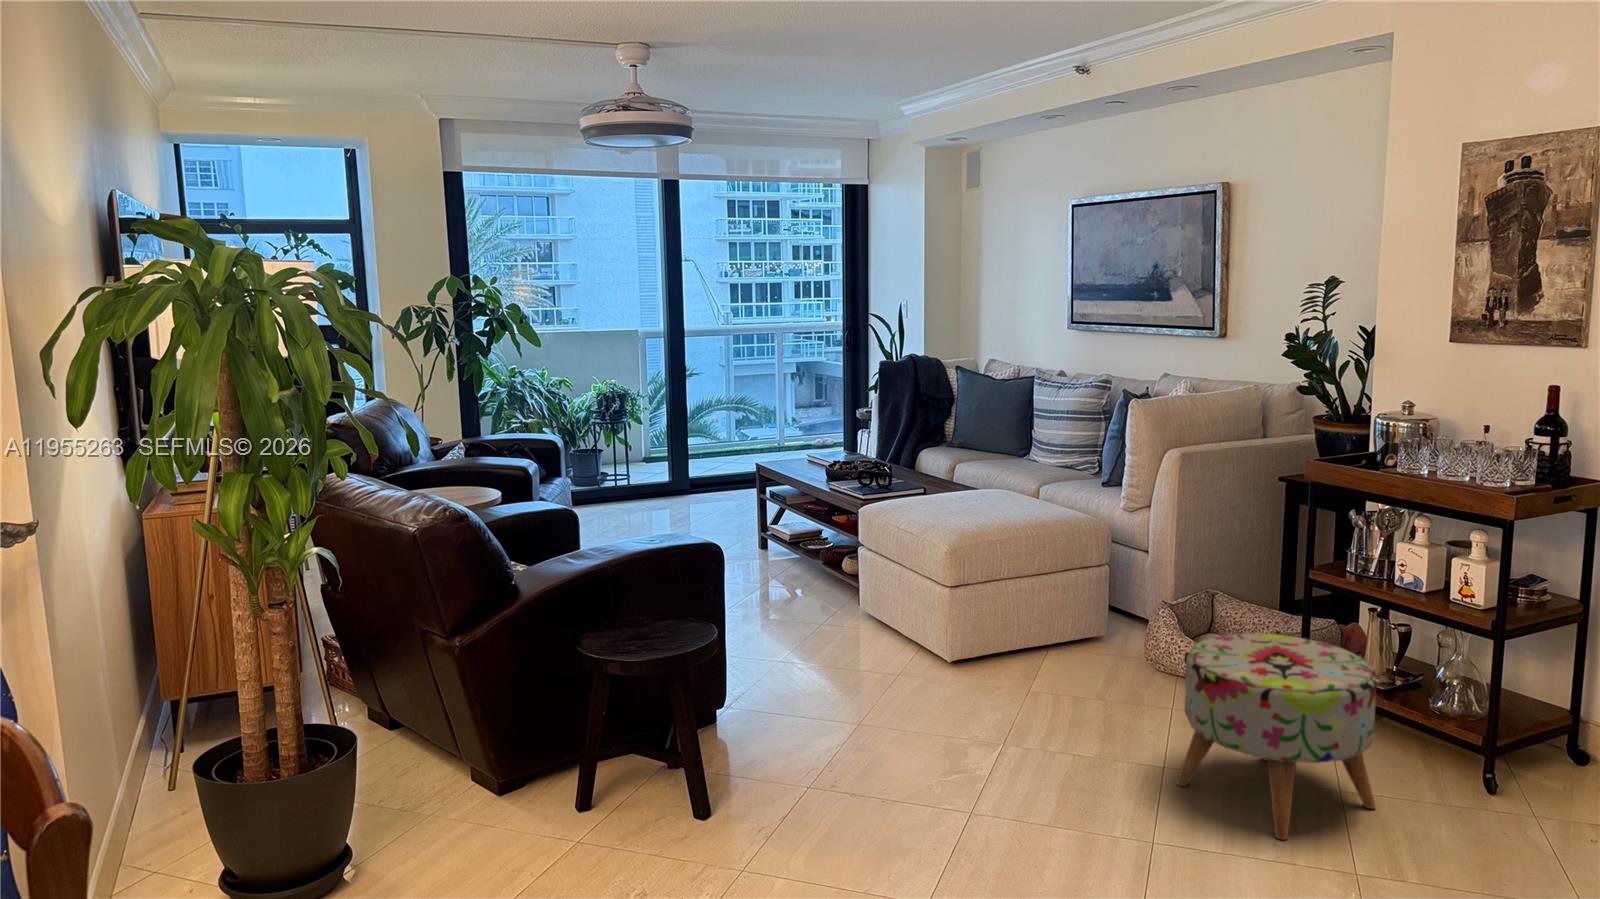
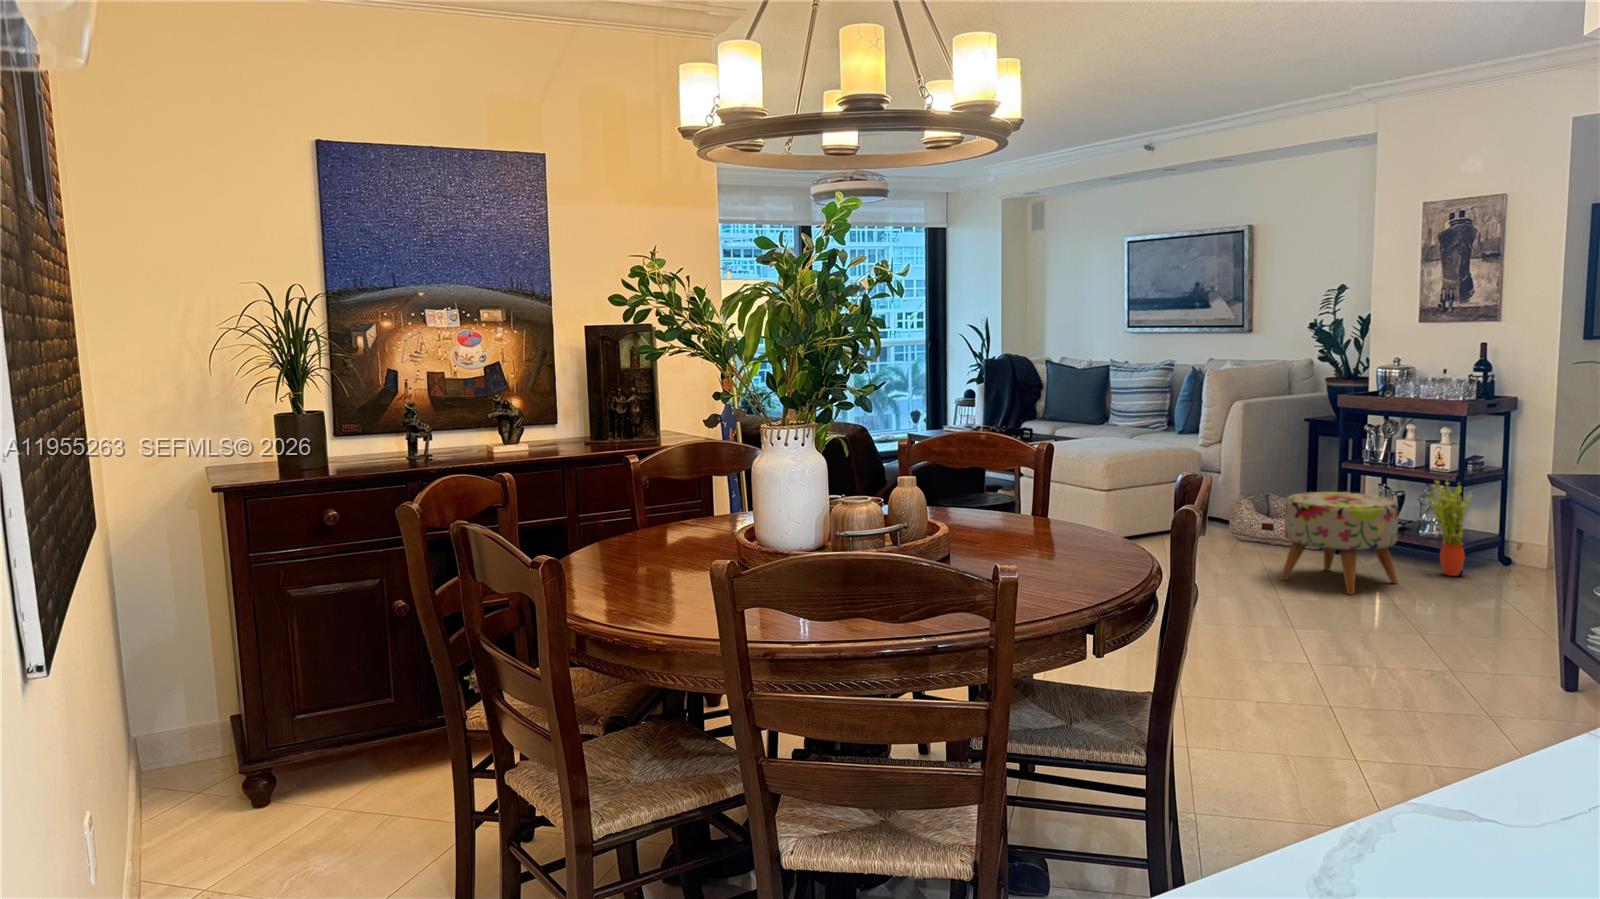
potted plant: none [1435,624,1519,791] -> present [1427,480,1472,576]

